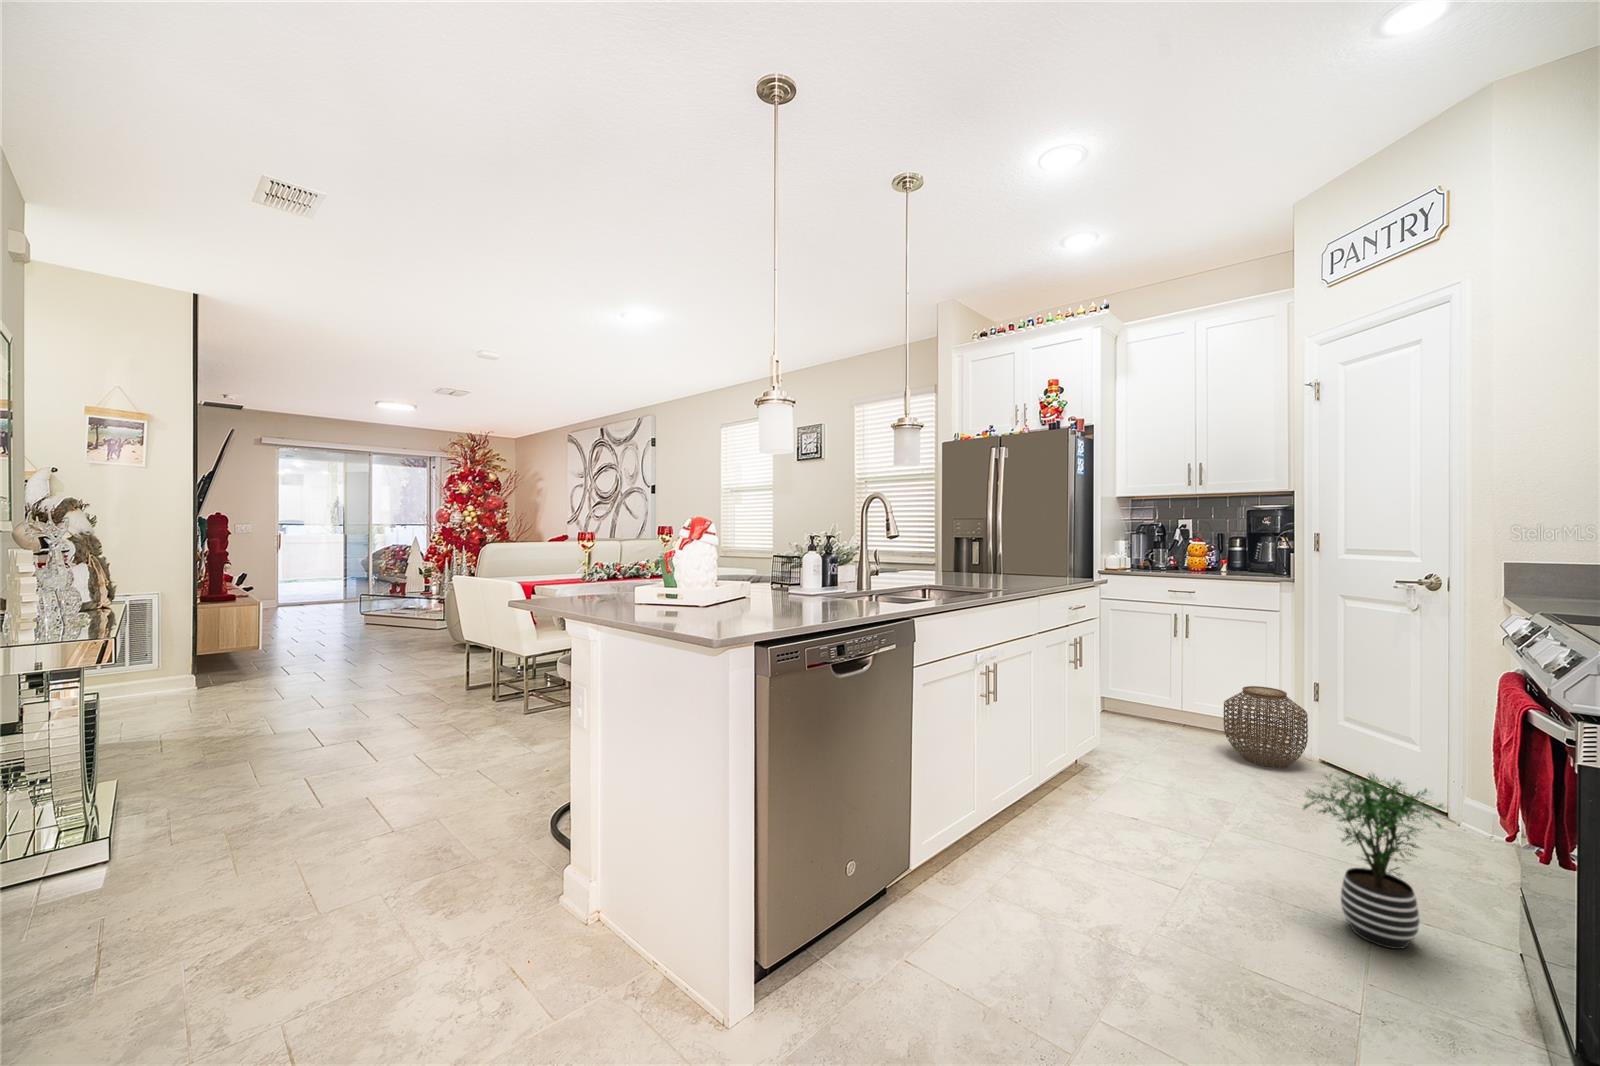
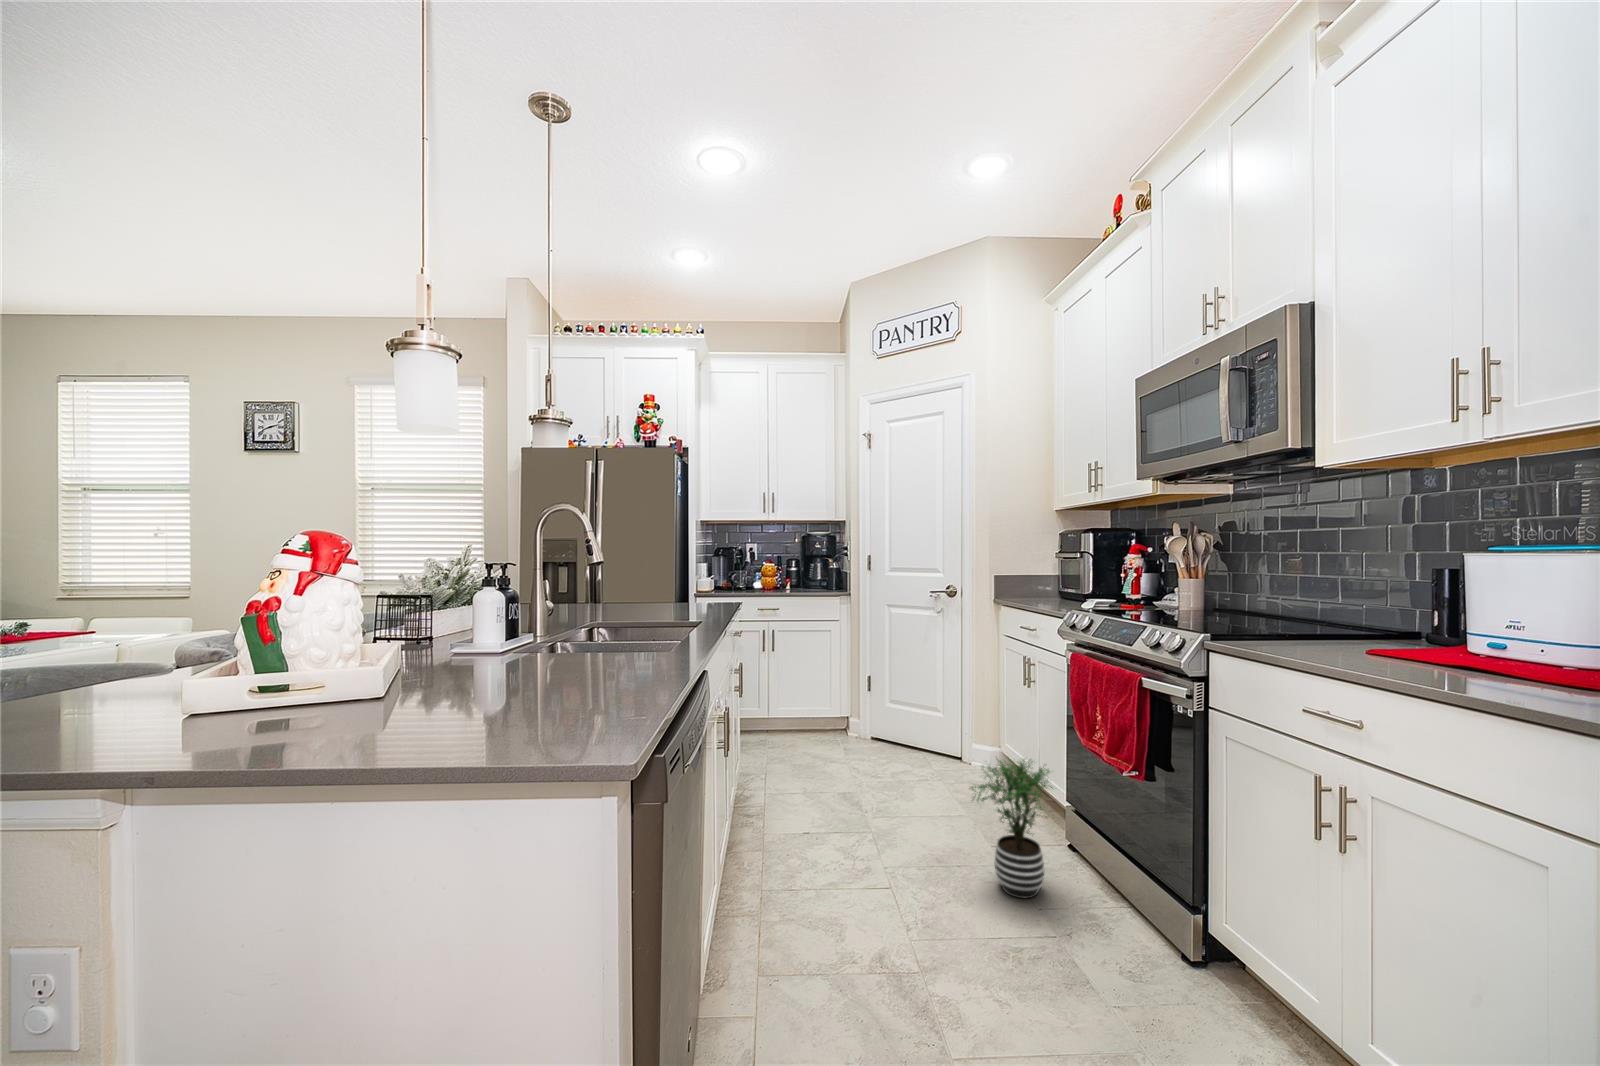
woven basket: present [1224,686,1308,768] -> none [811,689,870,758]

